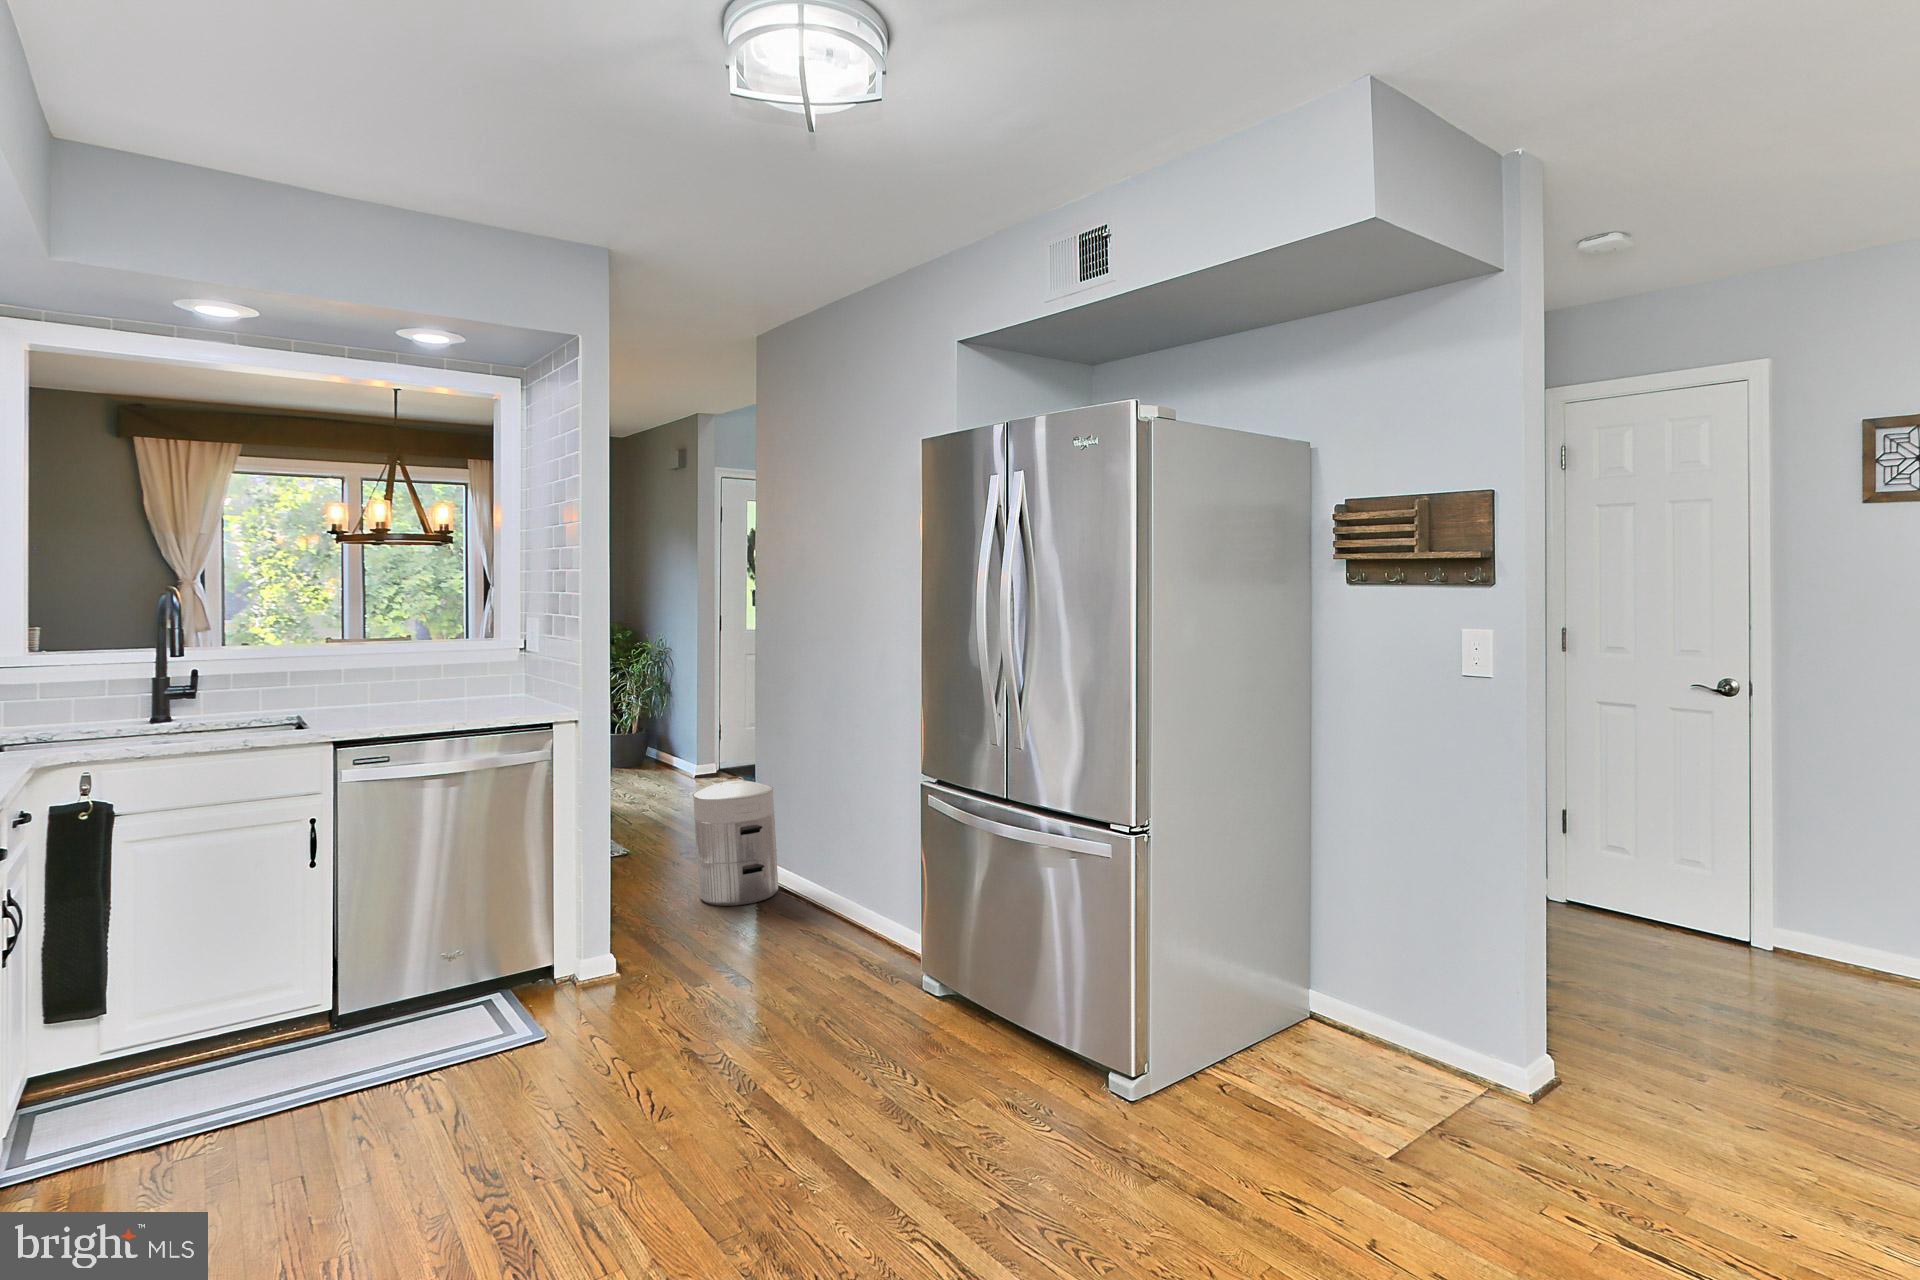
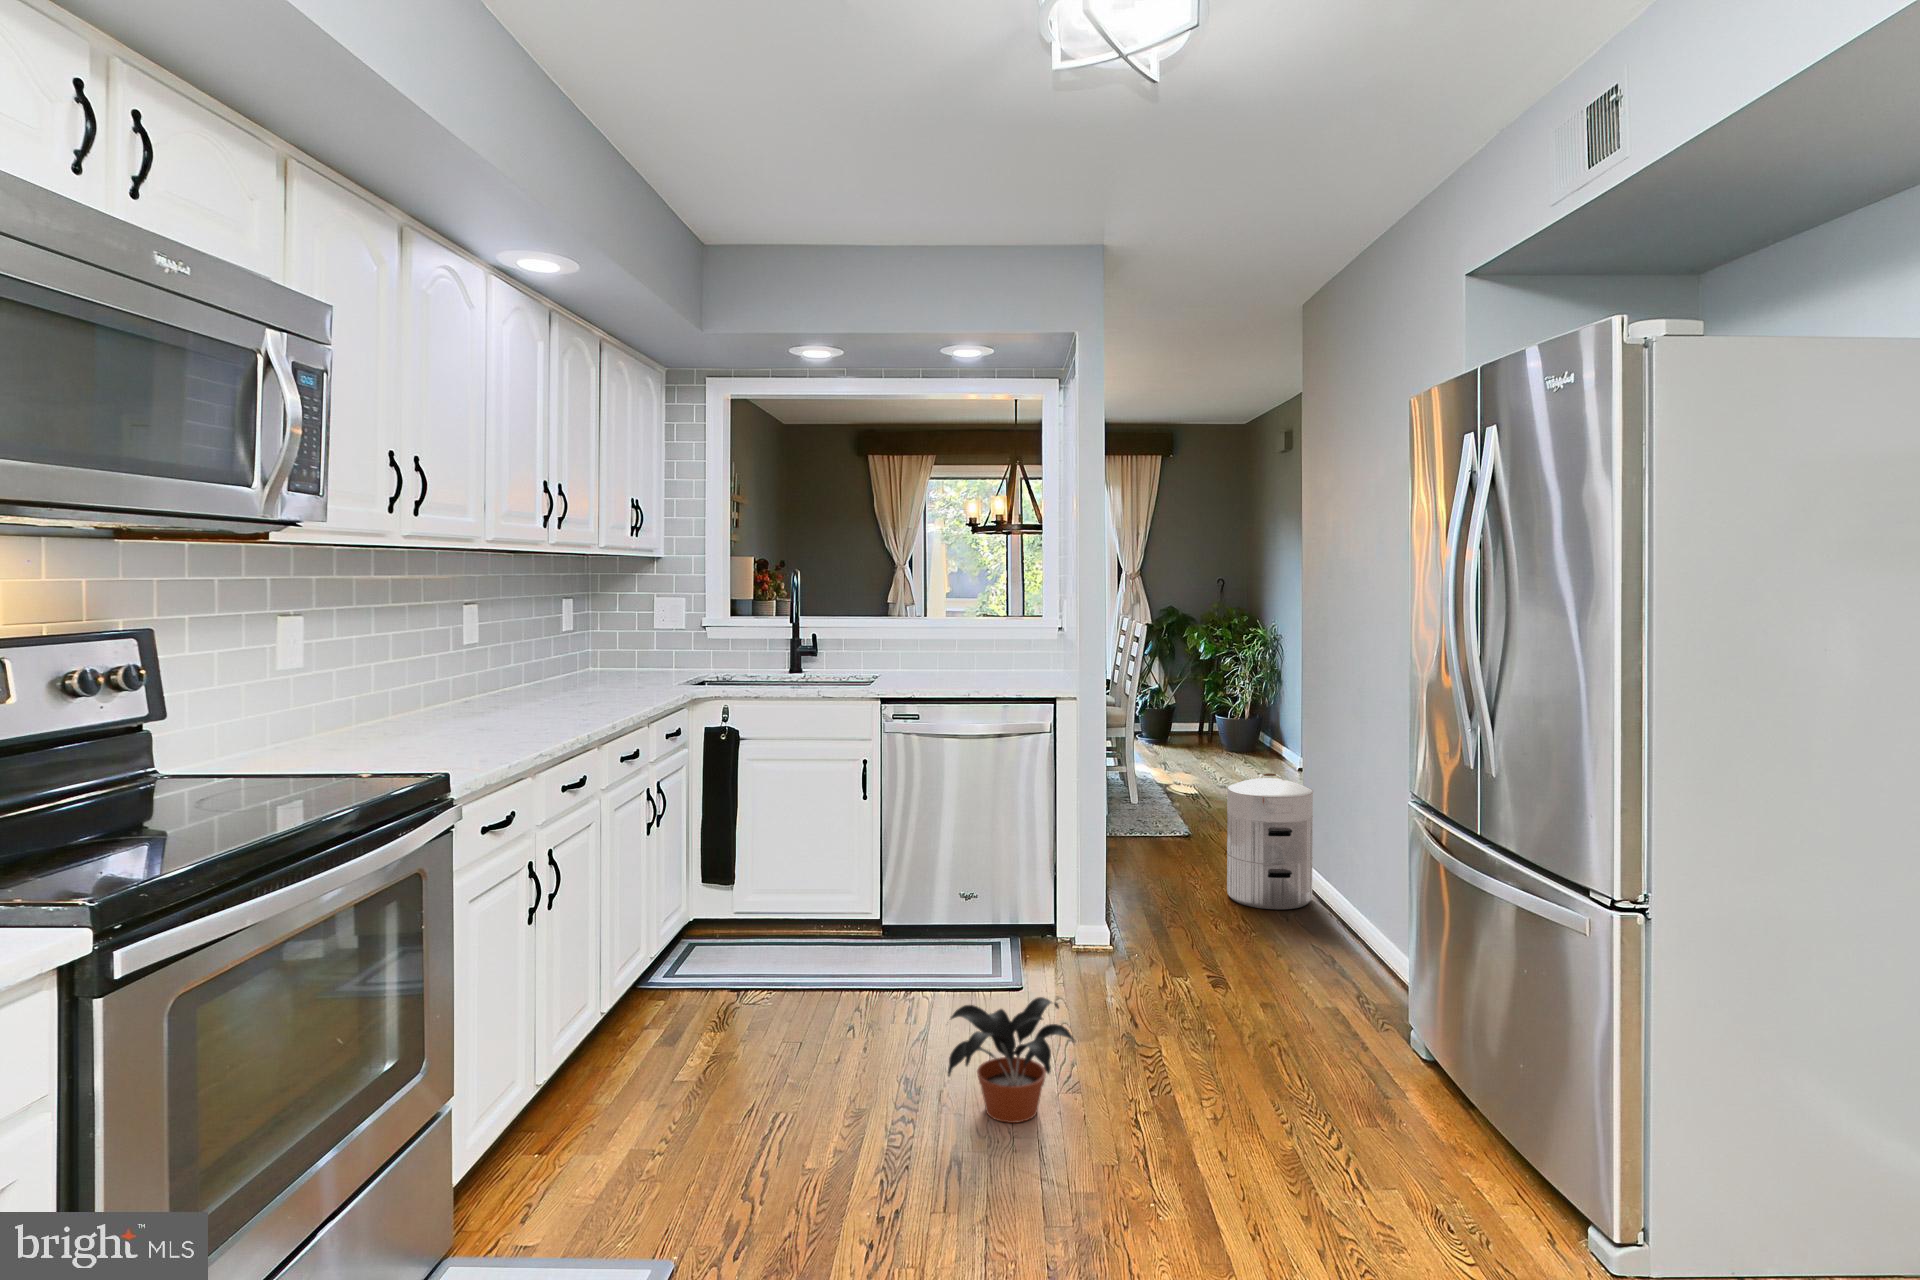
potted plant: none [528,1028,677,1168] -> present [948,997,1075,1123]

